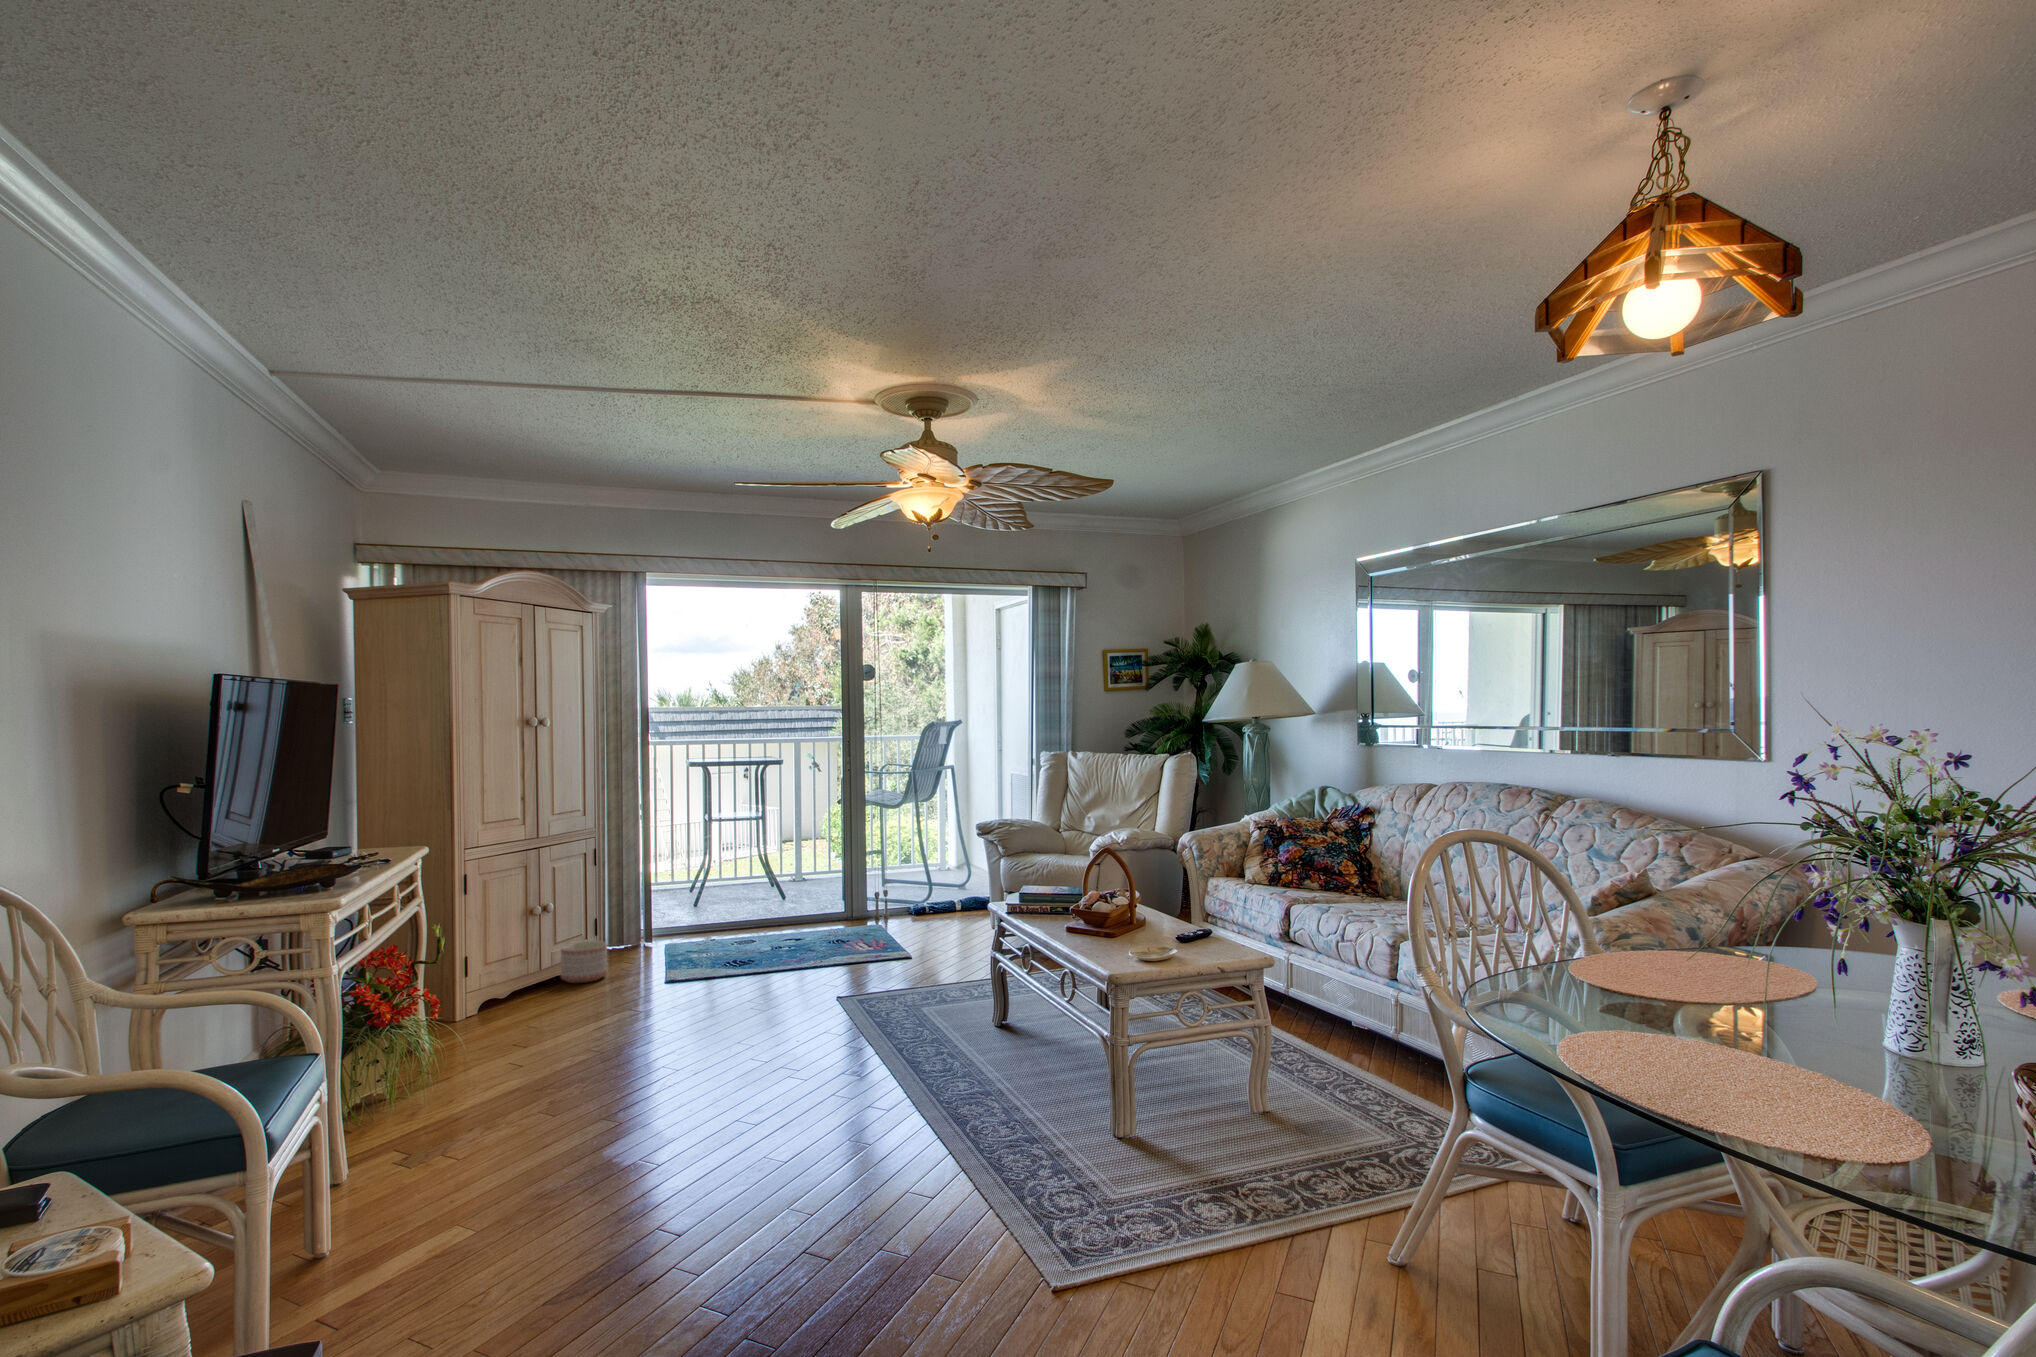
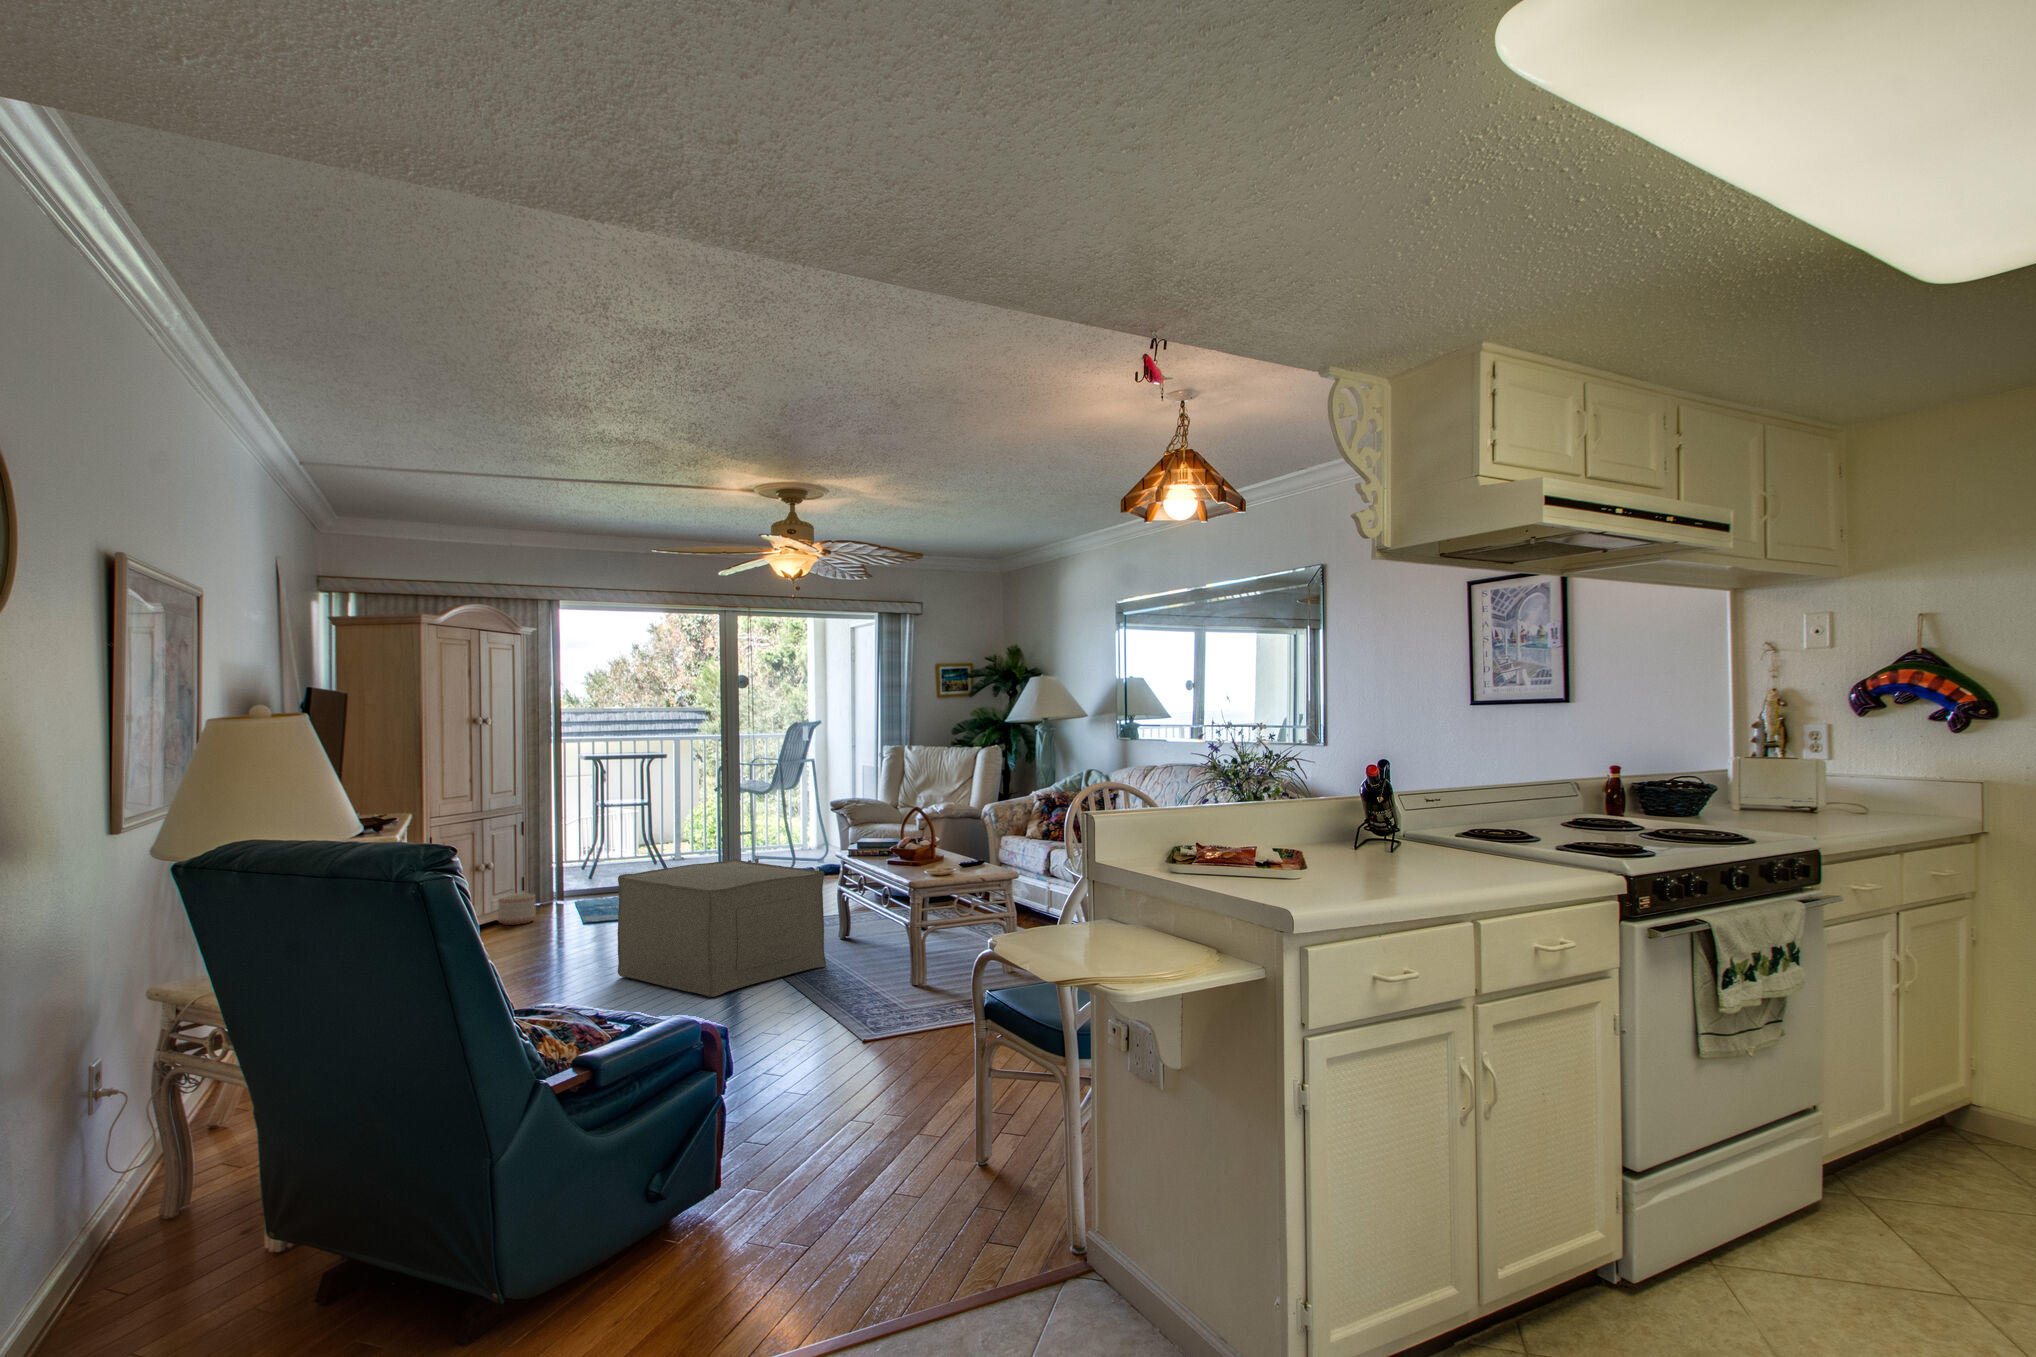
ottoman: none [683,914,978,1144] -> present [618,859,826,997]

